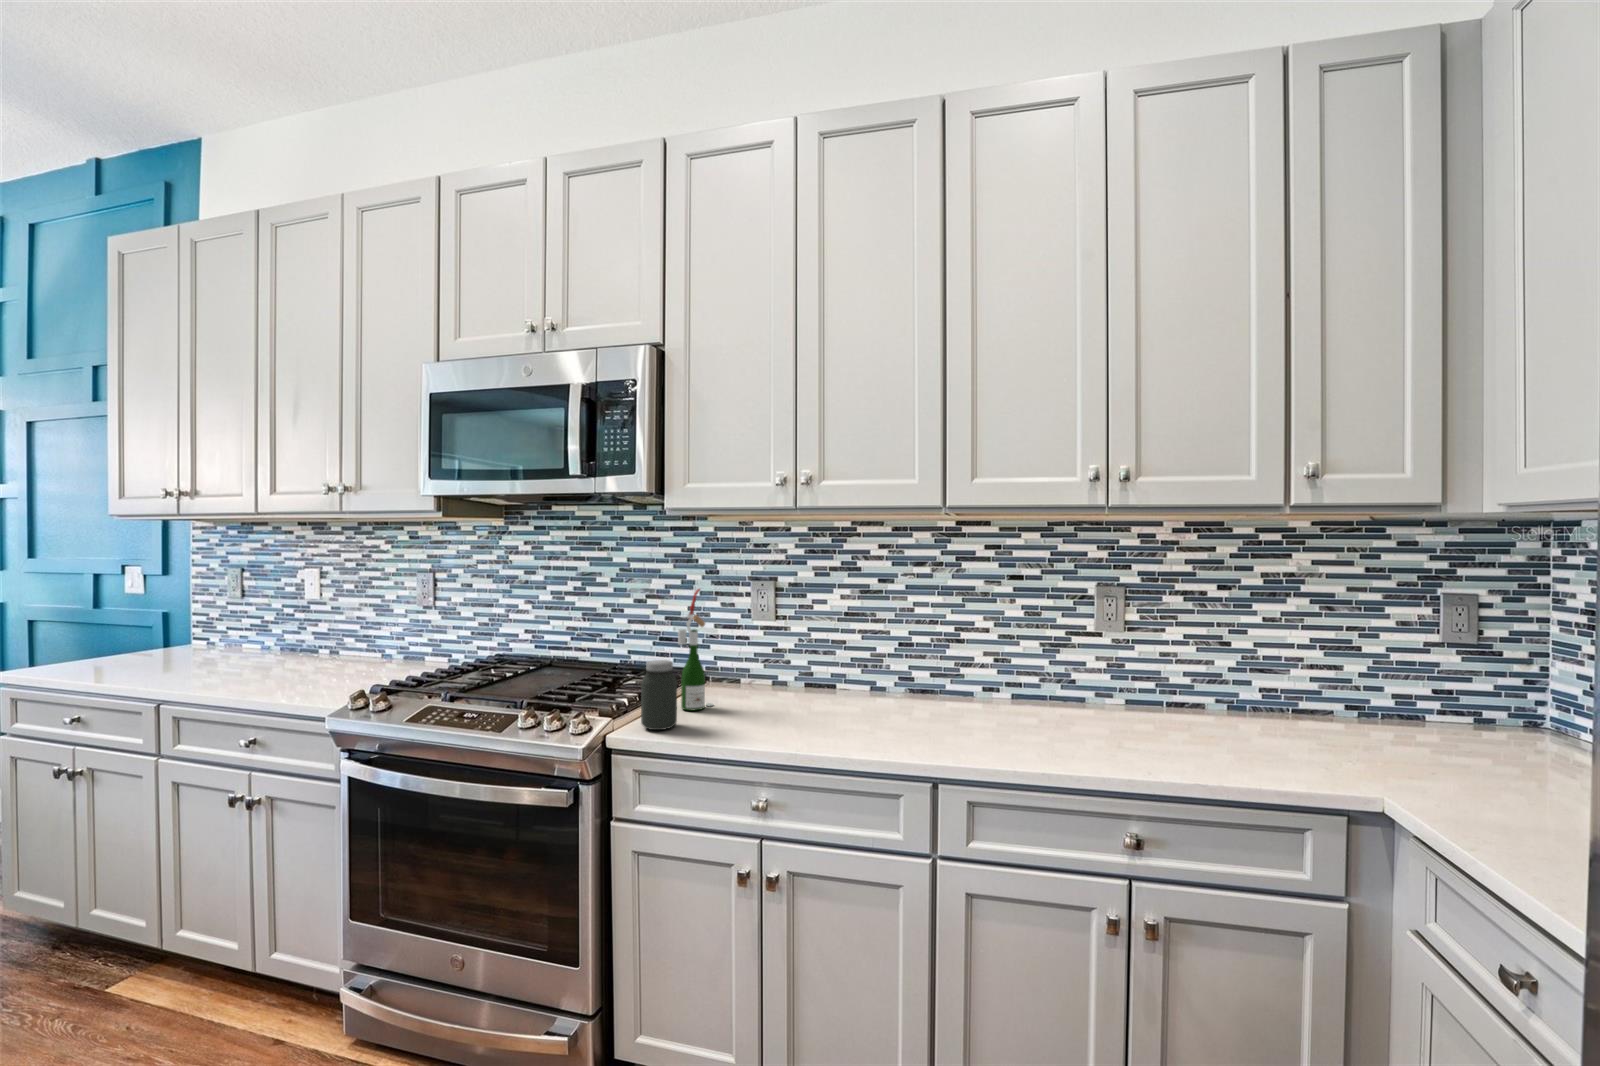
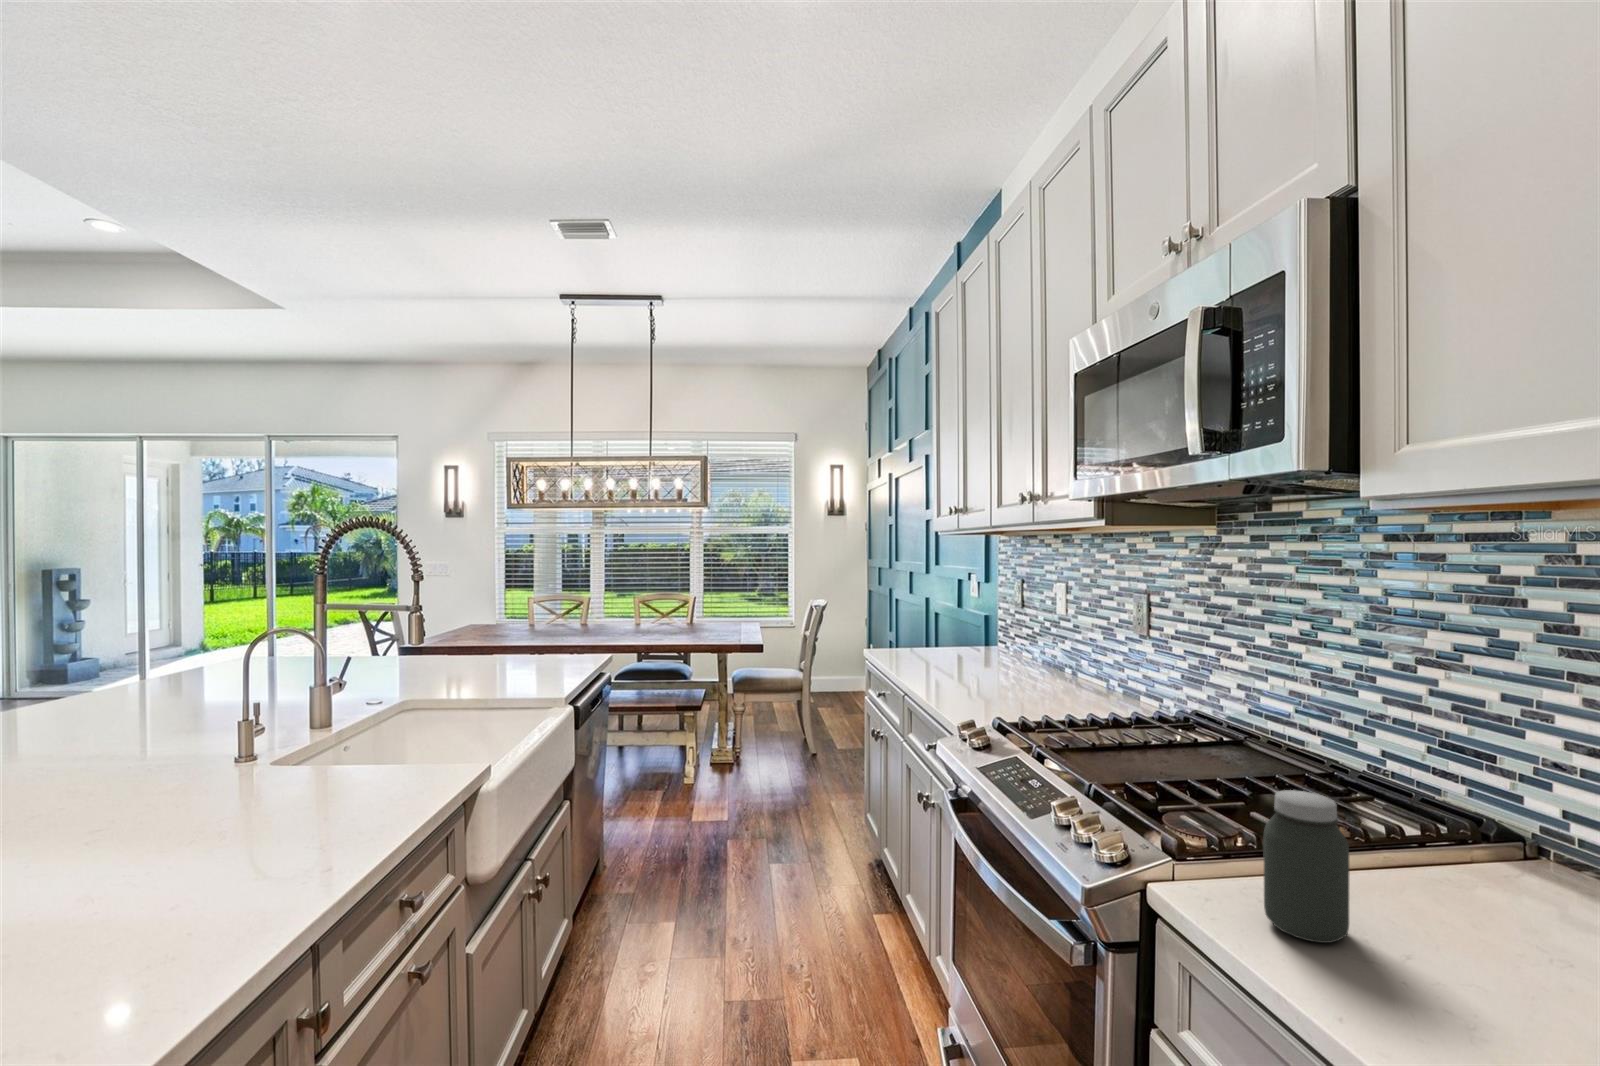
wine bottle: present [678,589,713,710] -> none [1401,660,1505,929]

